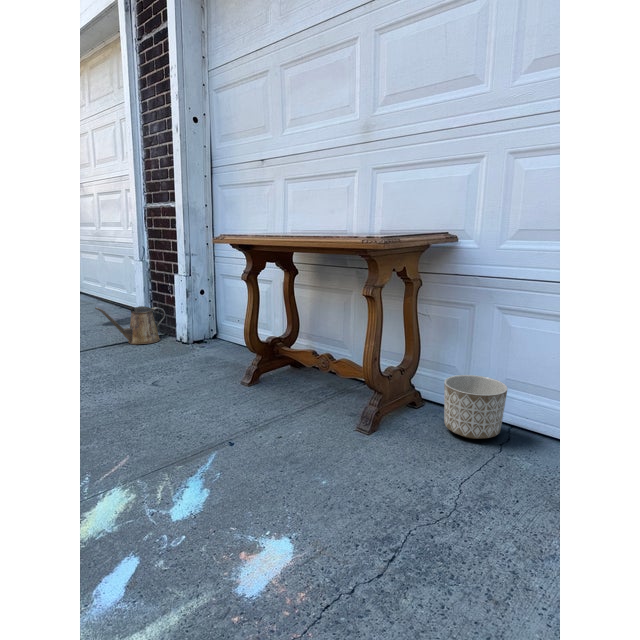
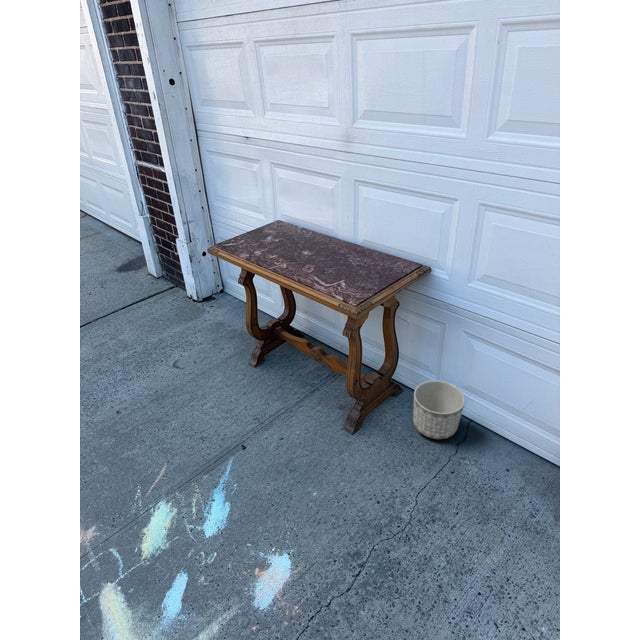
watering can: present [95,306,165,344] -> none [110,266,174,304]

